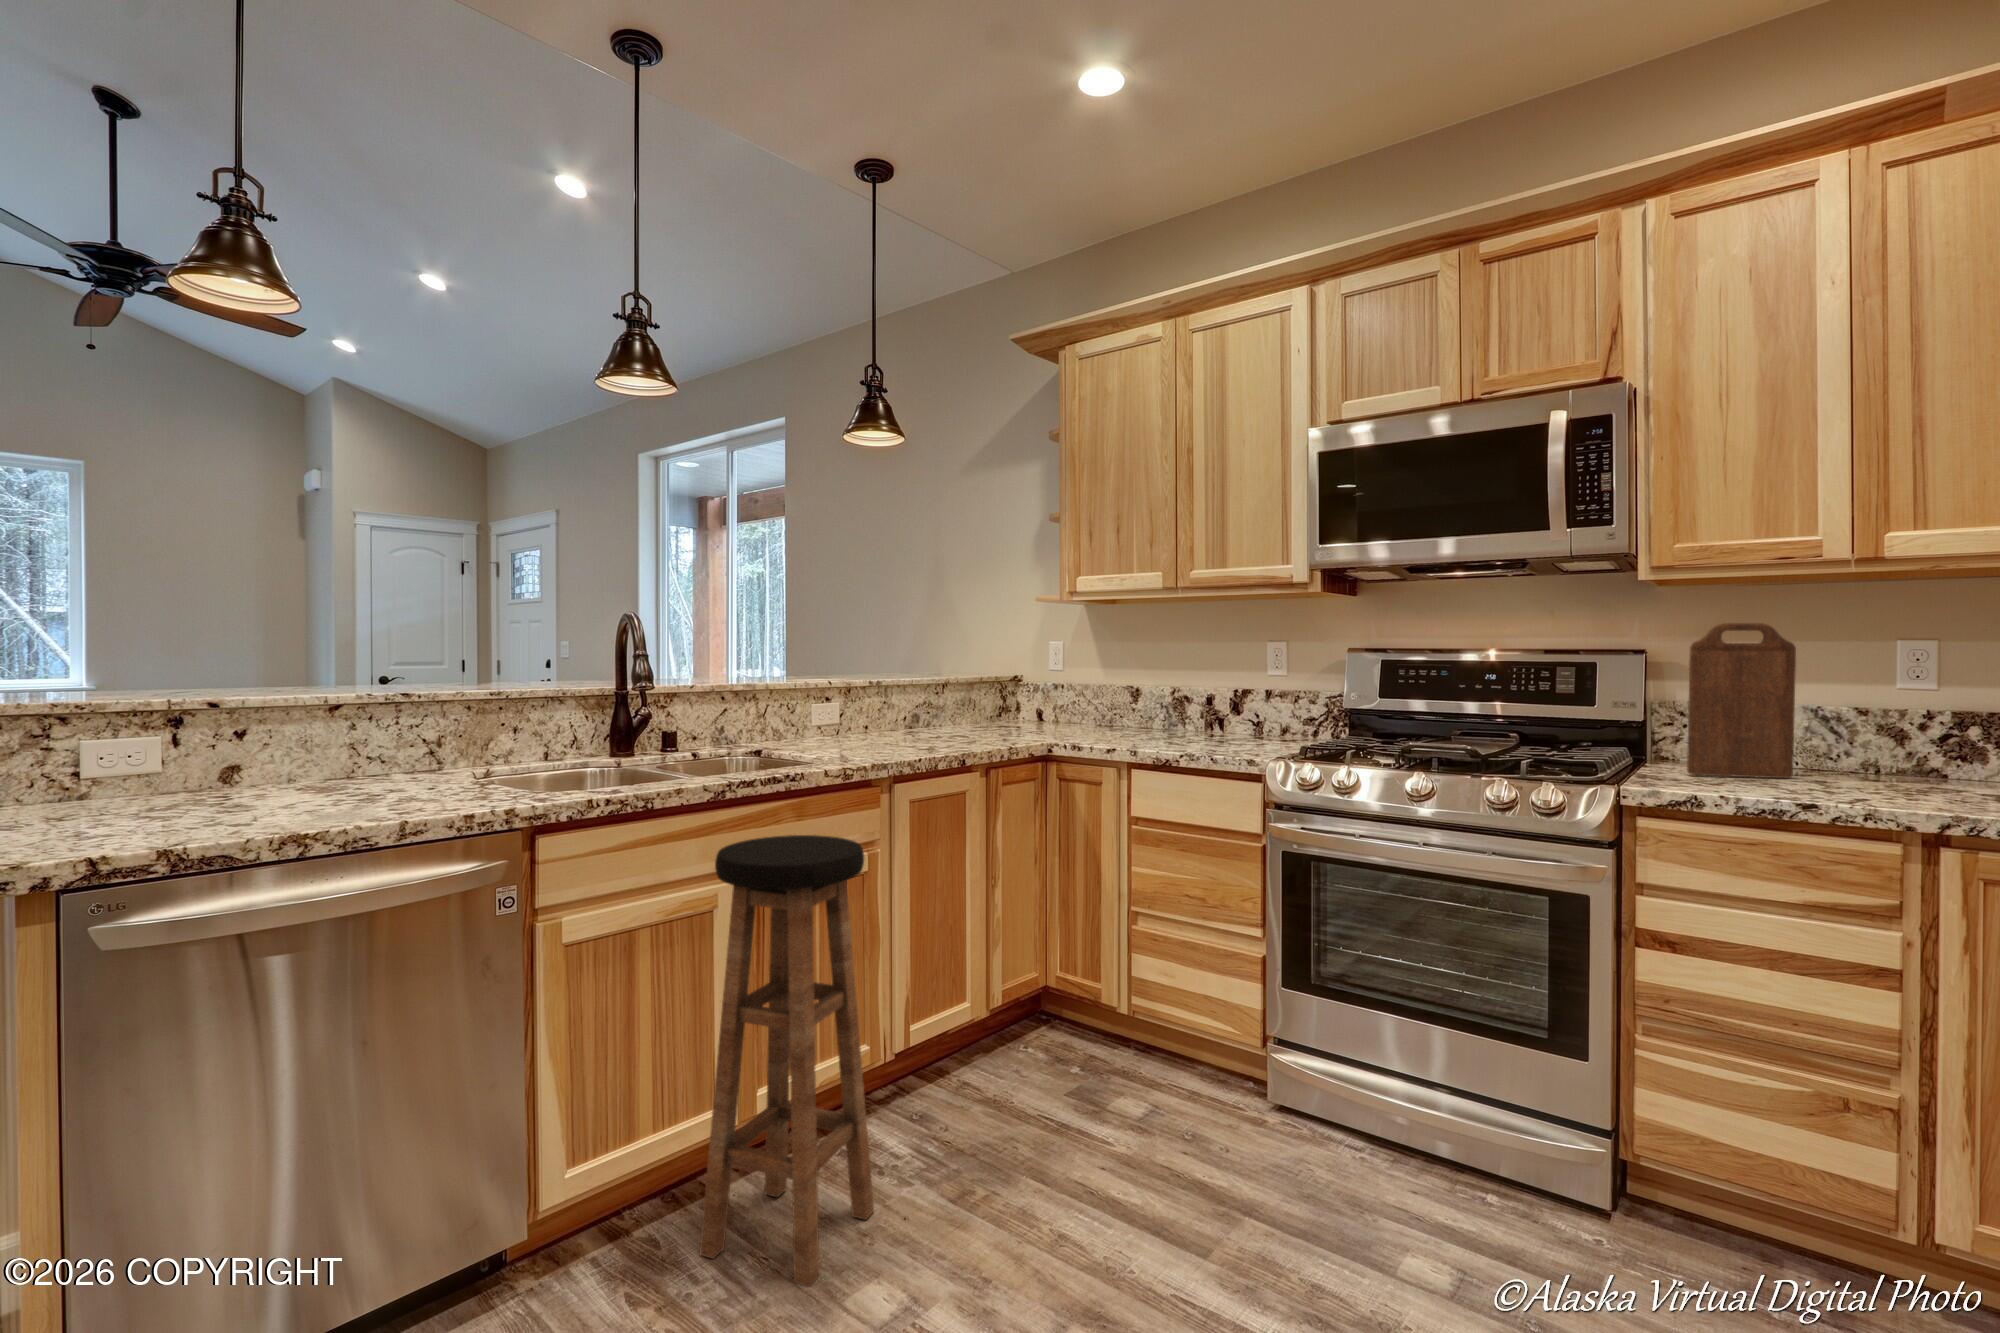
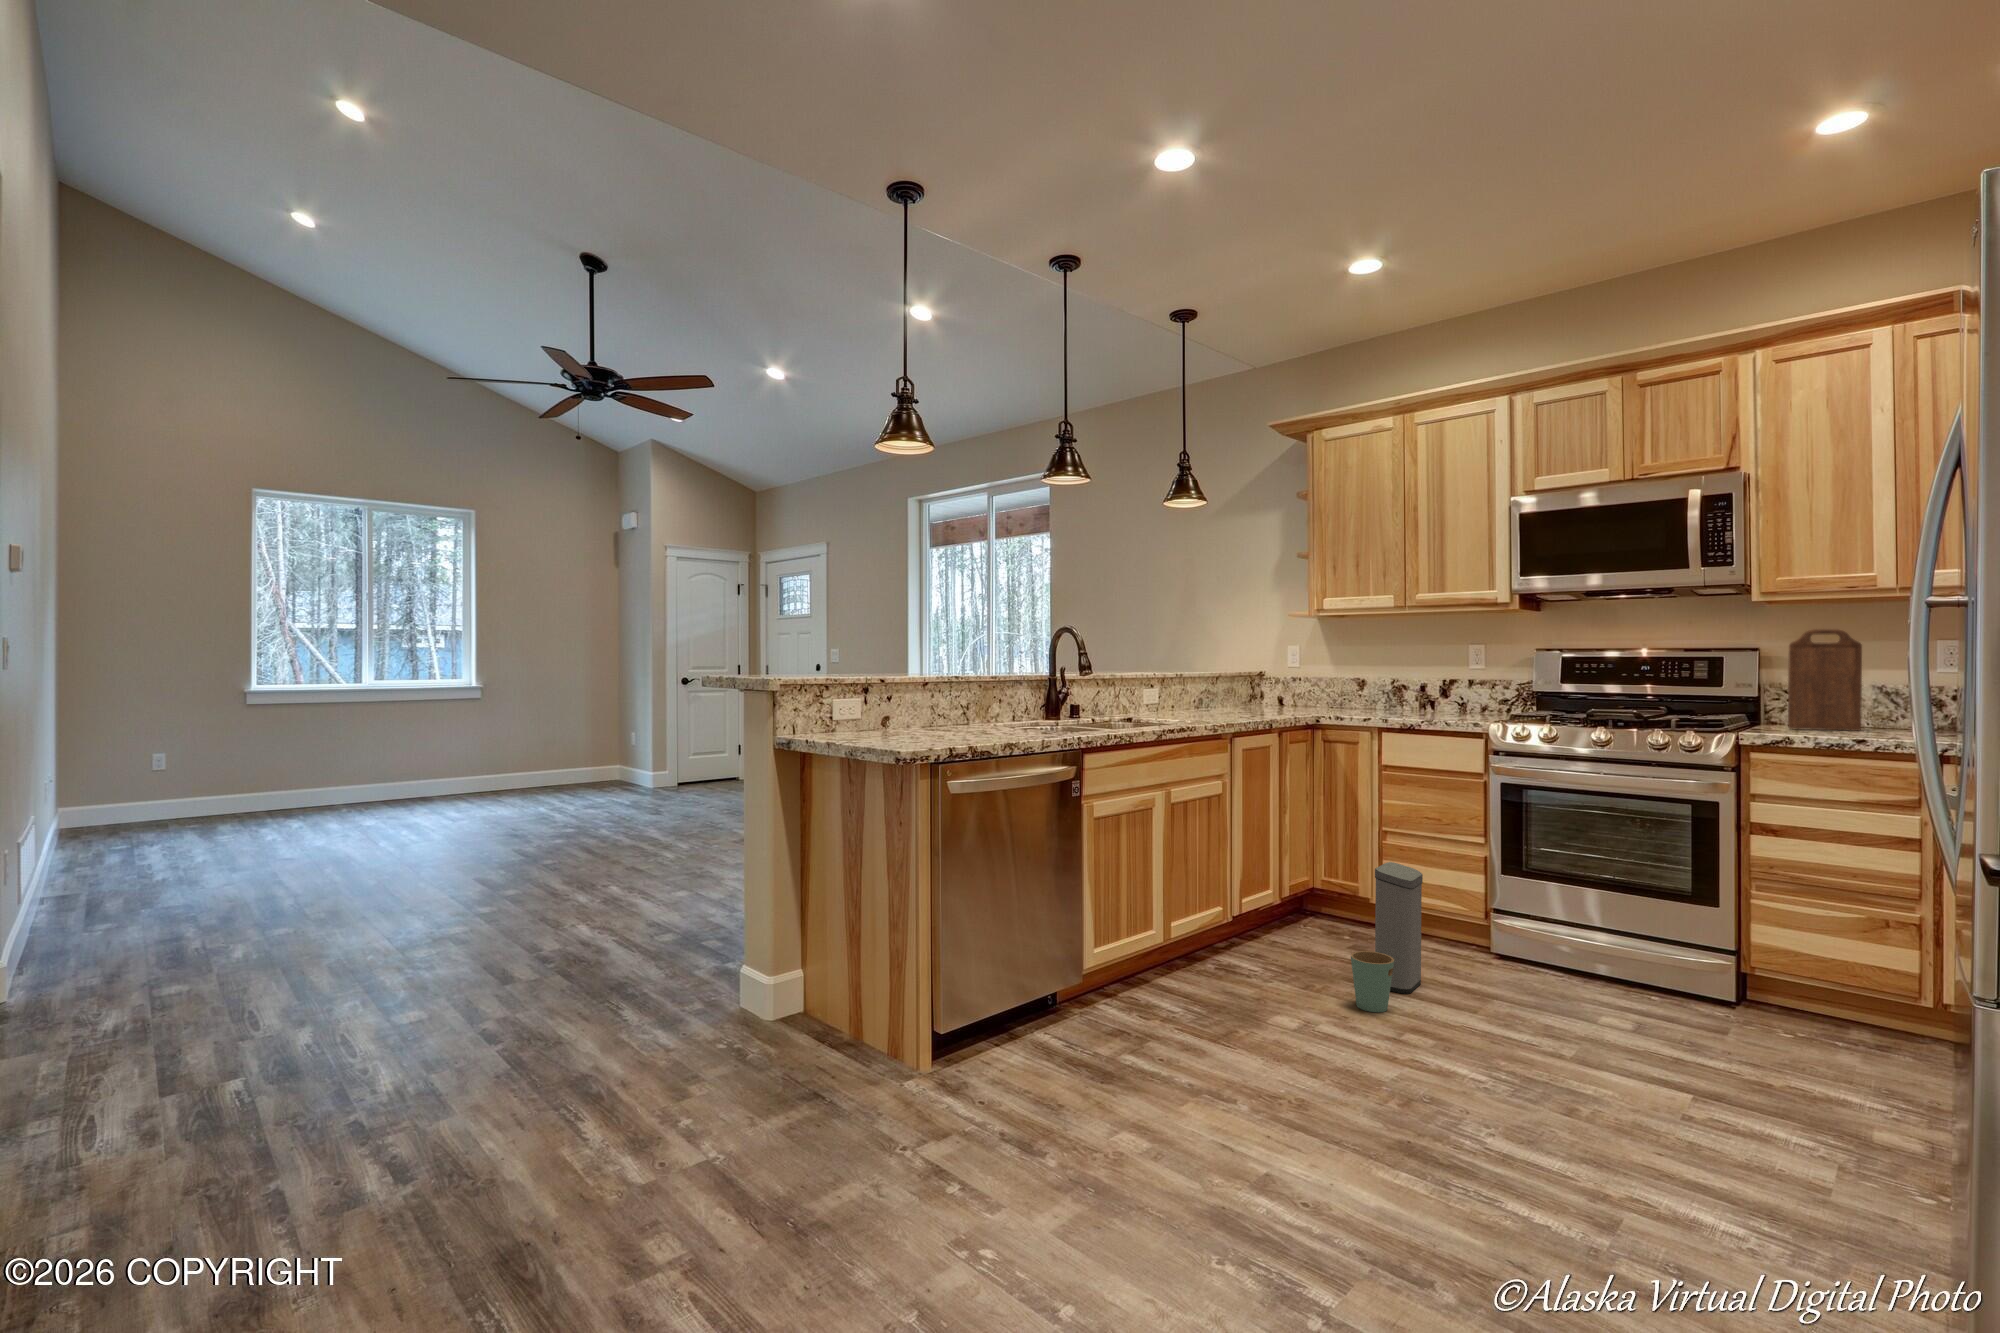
bar stool: present [700,835,874,1286] -> none [1167,762,1258,1014]
trash can: none [1008,985,1148,1268] -> present [1351,862,1423,1012]

